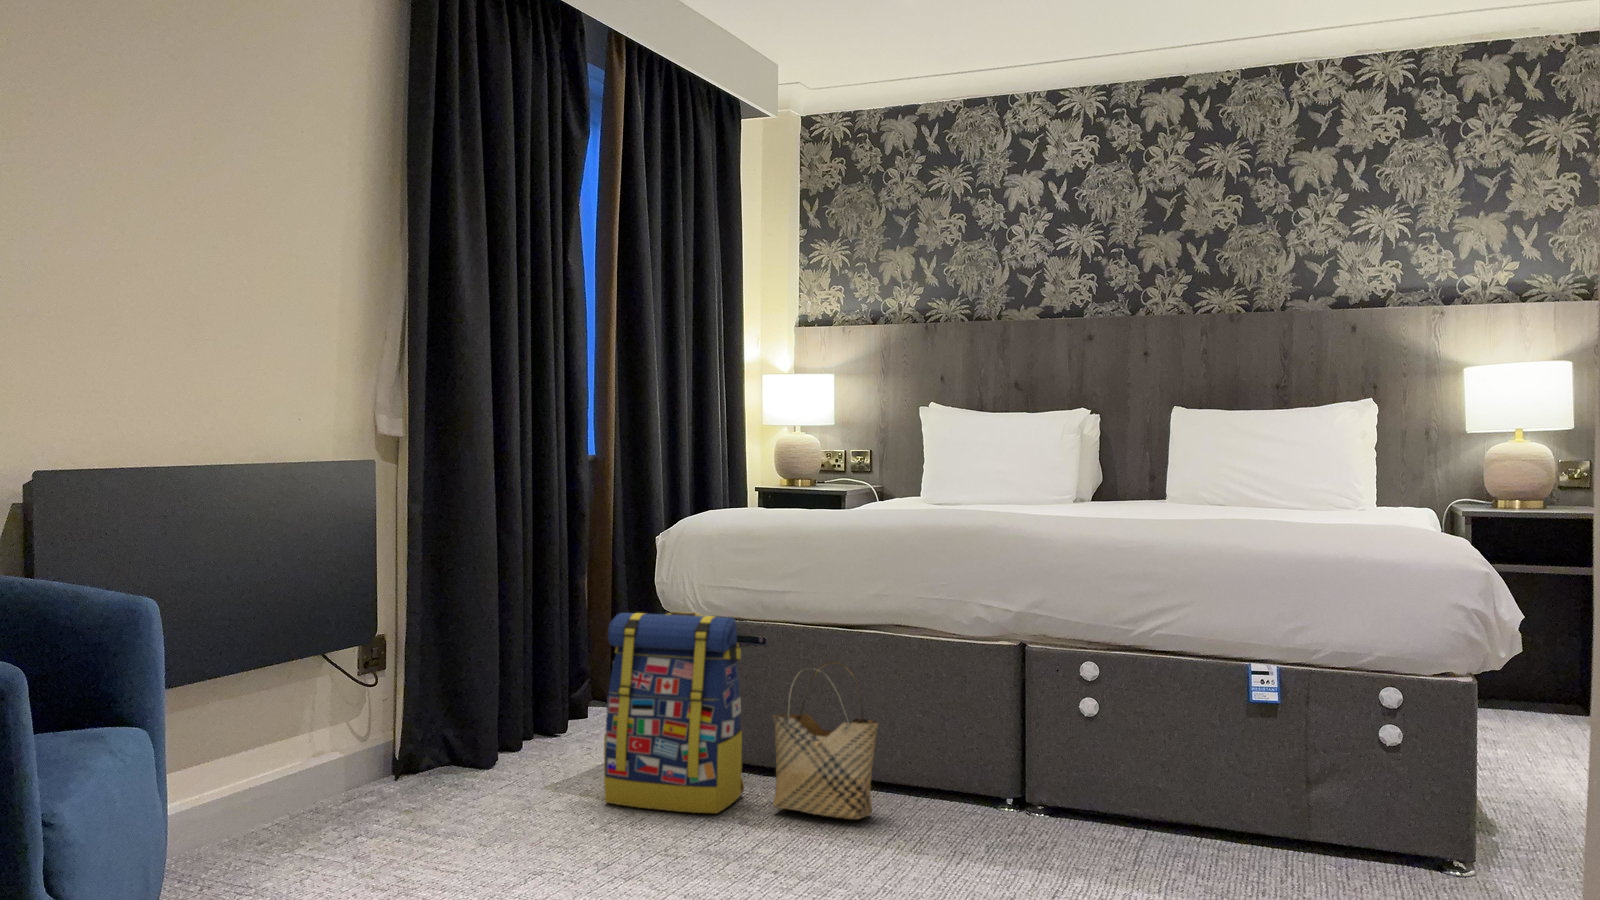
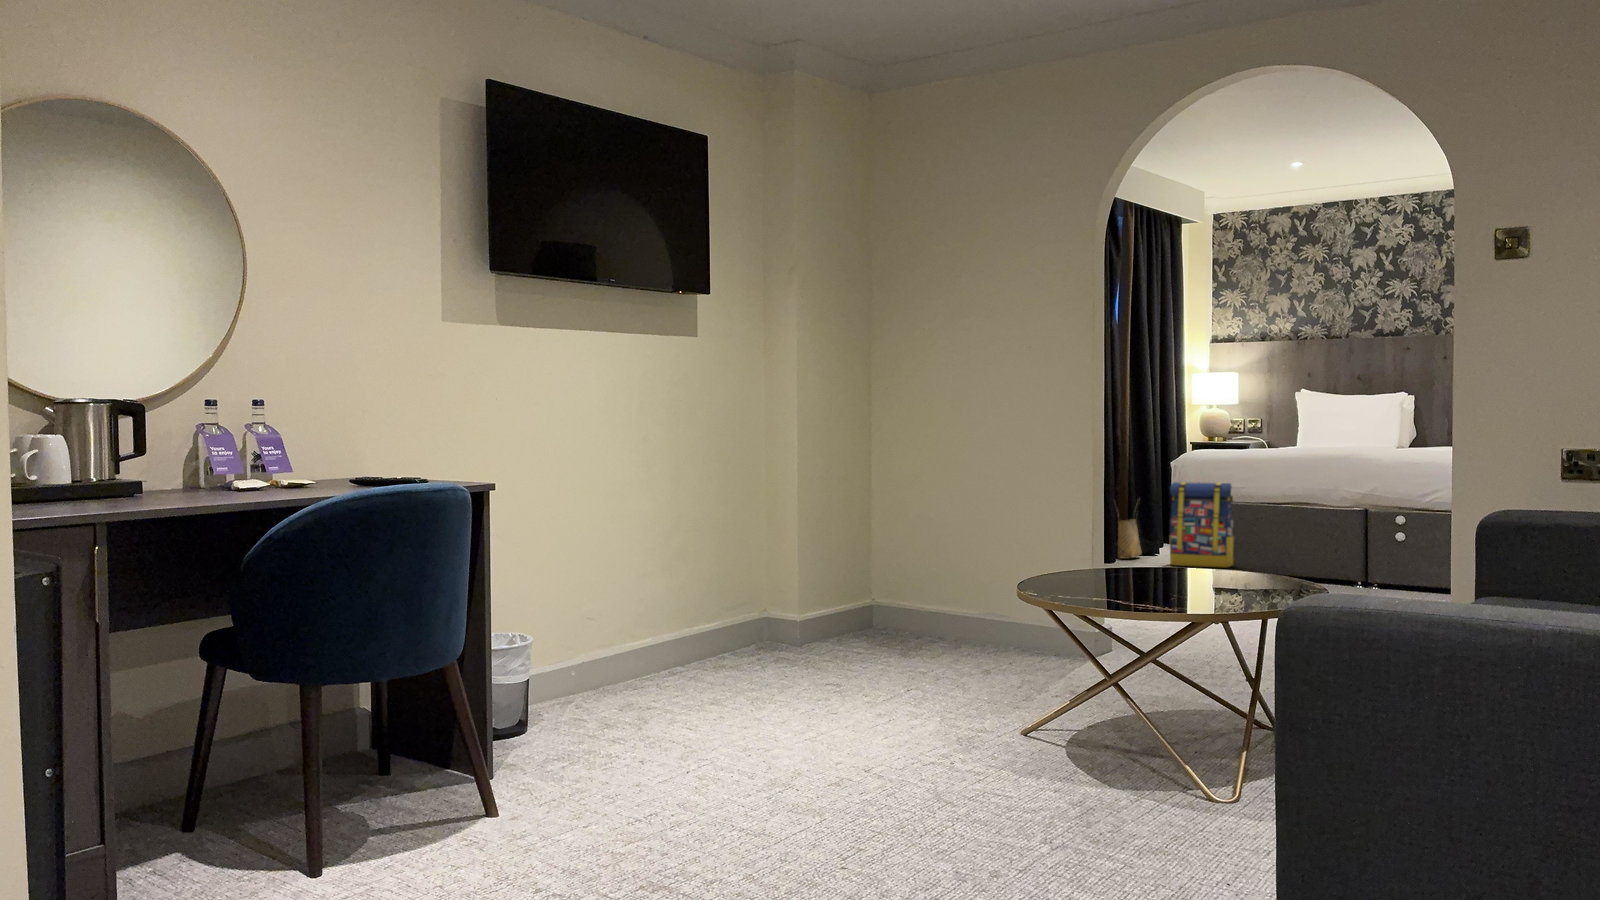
woven basket: present [773,662,878,819] -> present [1116,510,1141,559]

